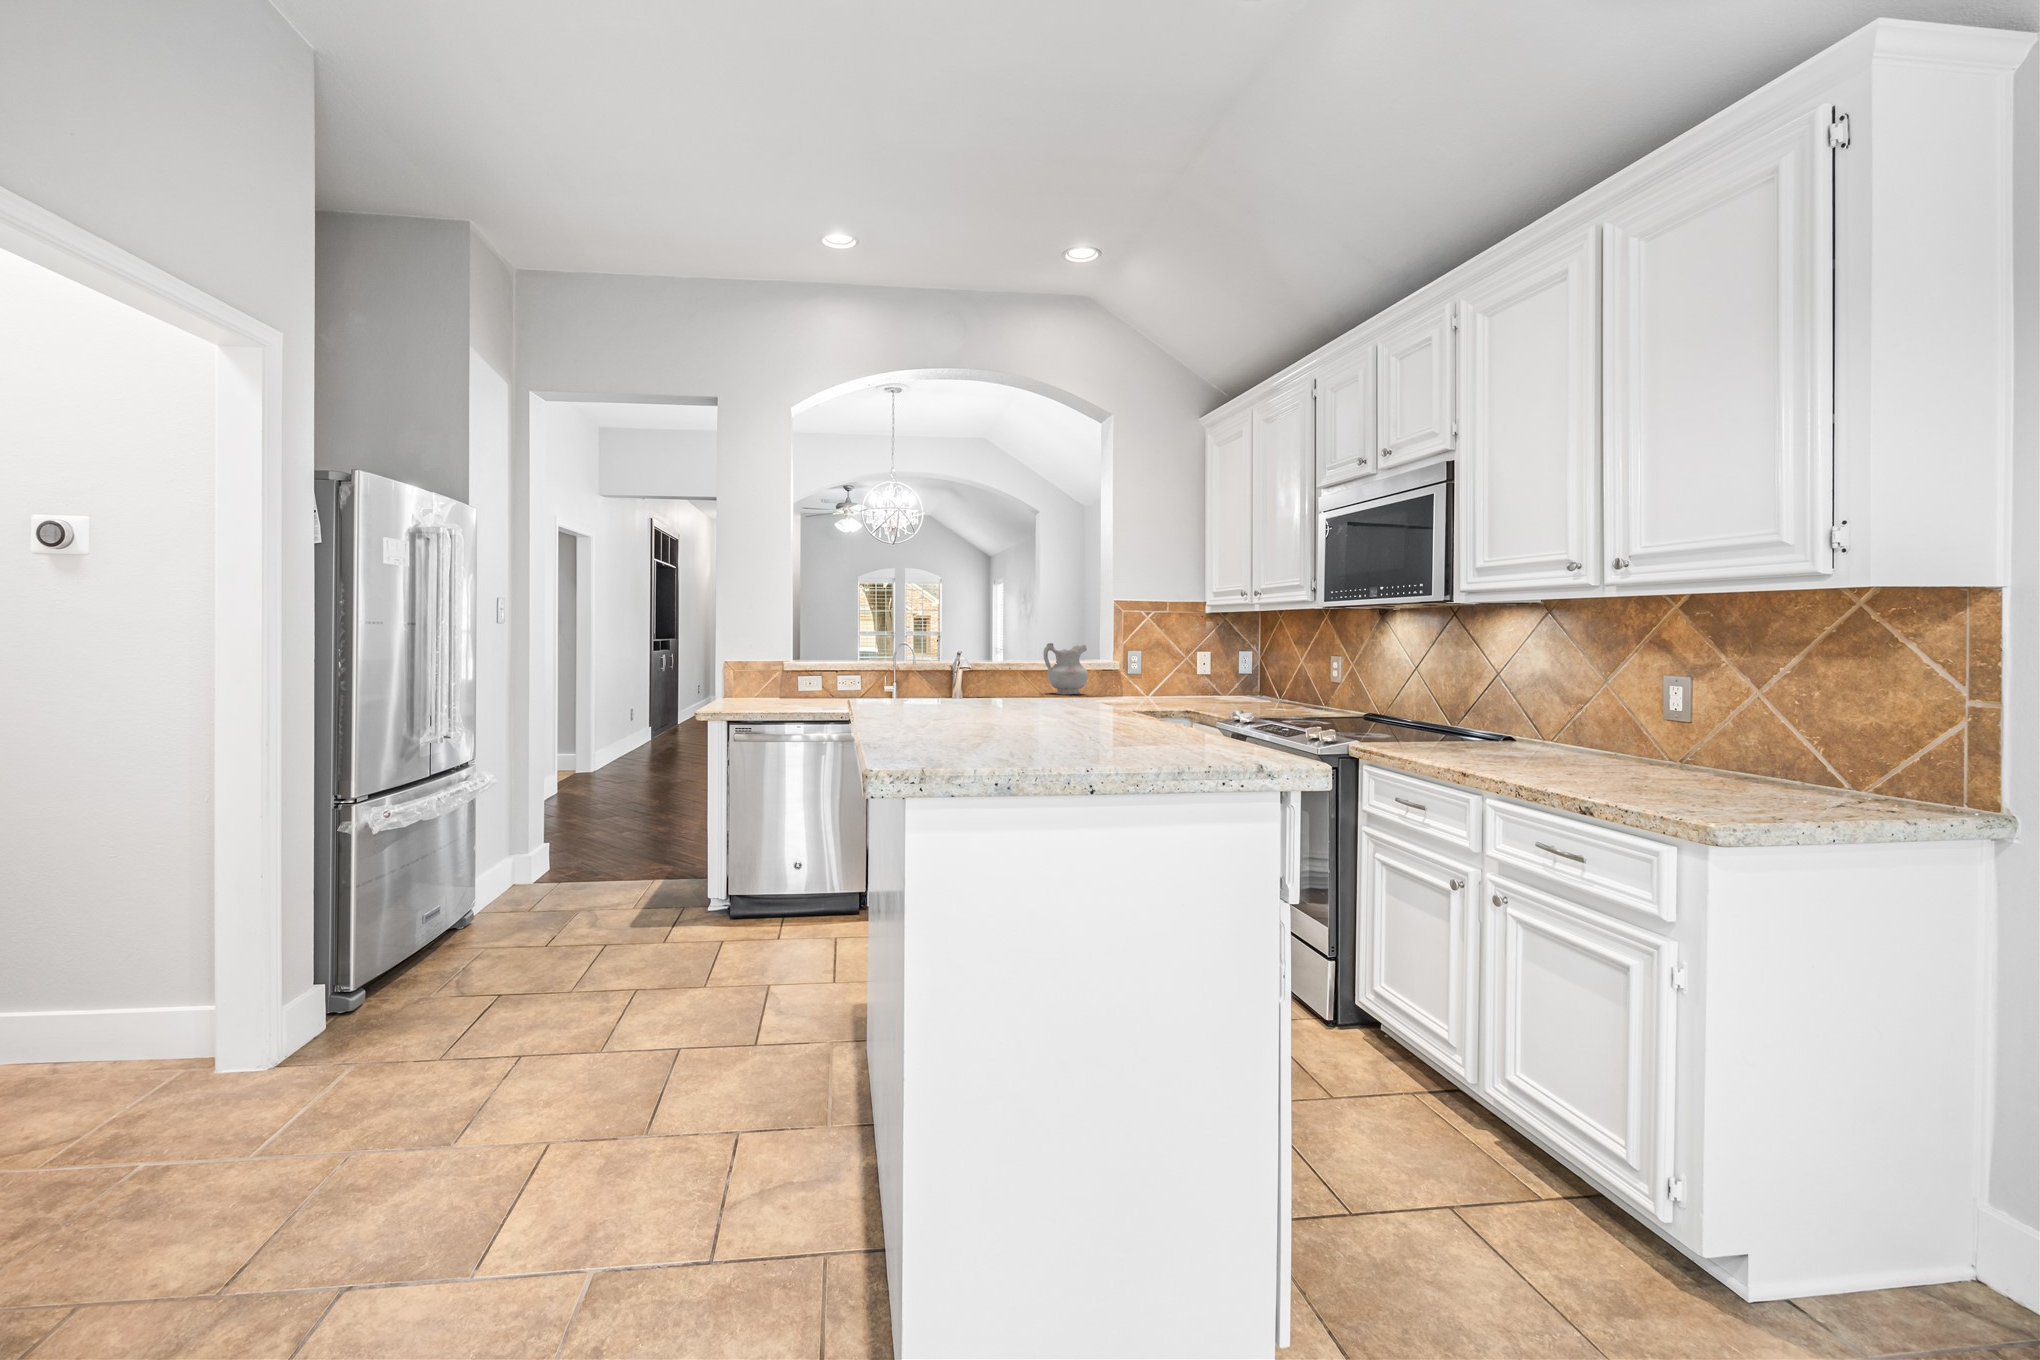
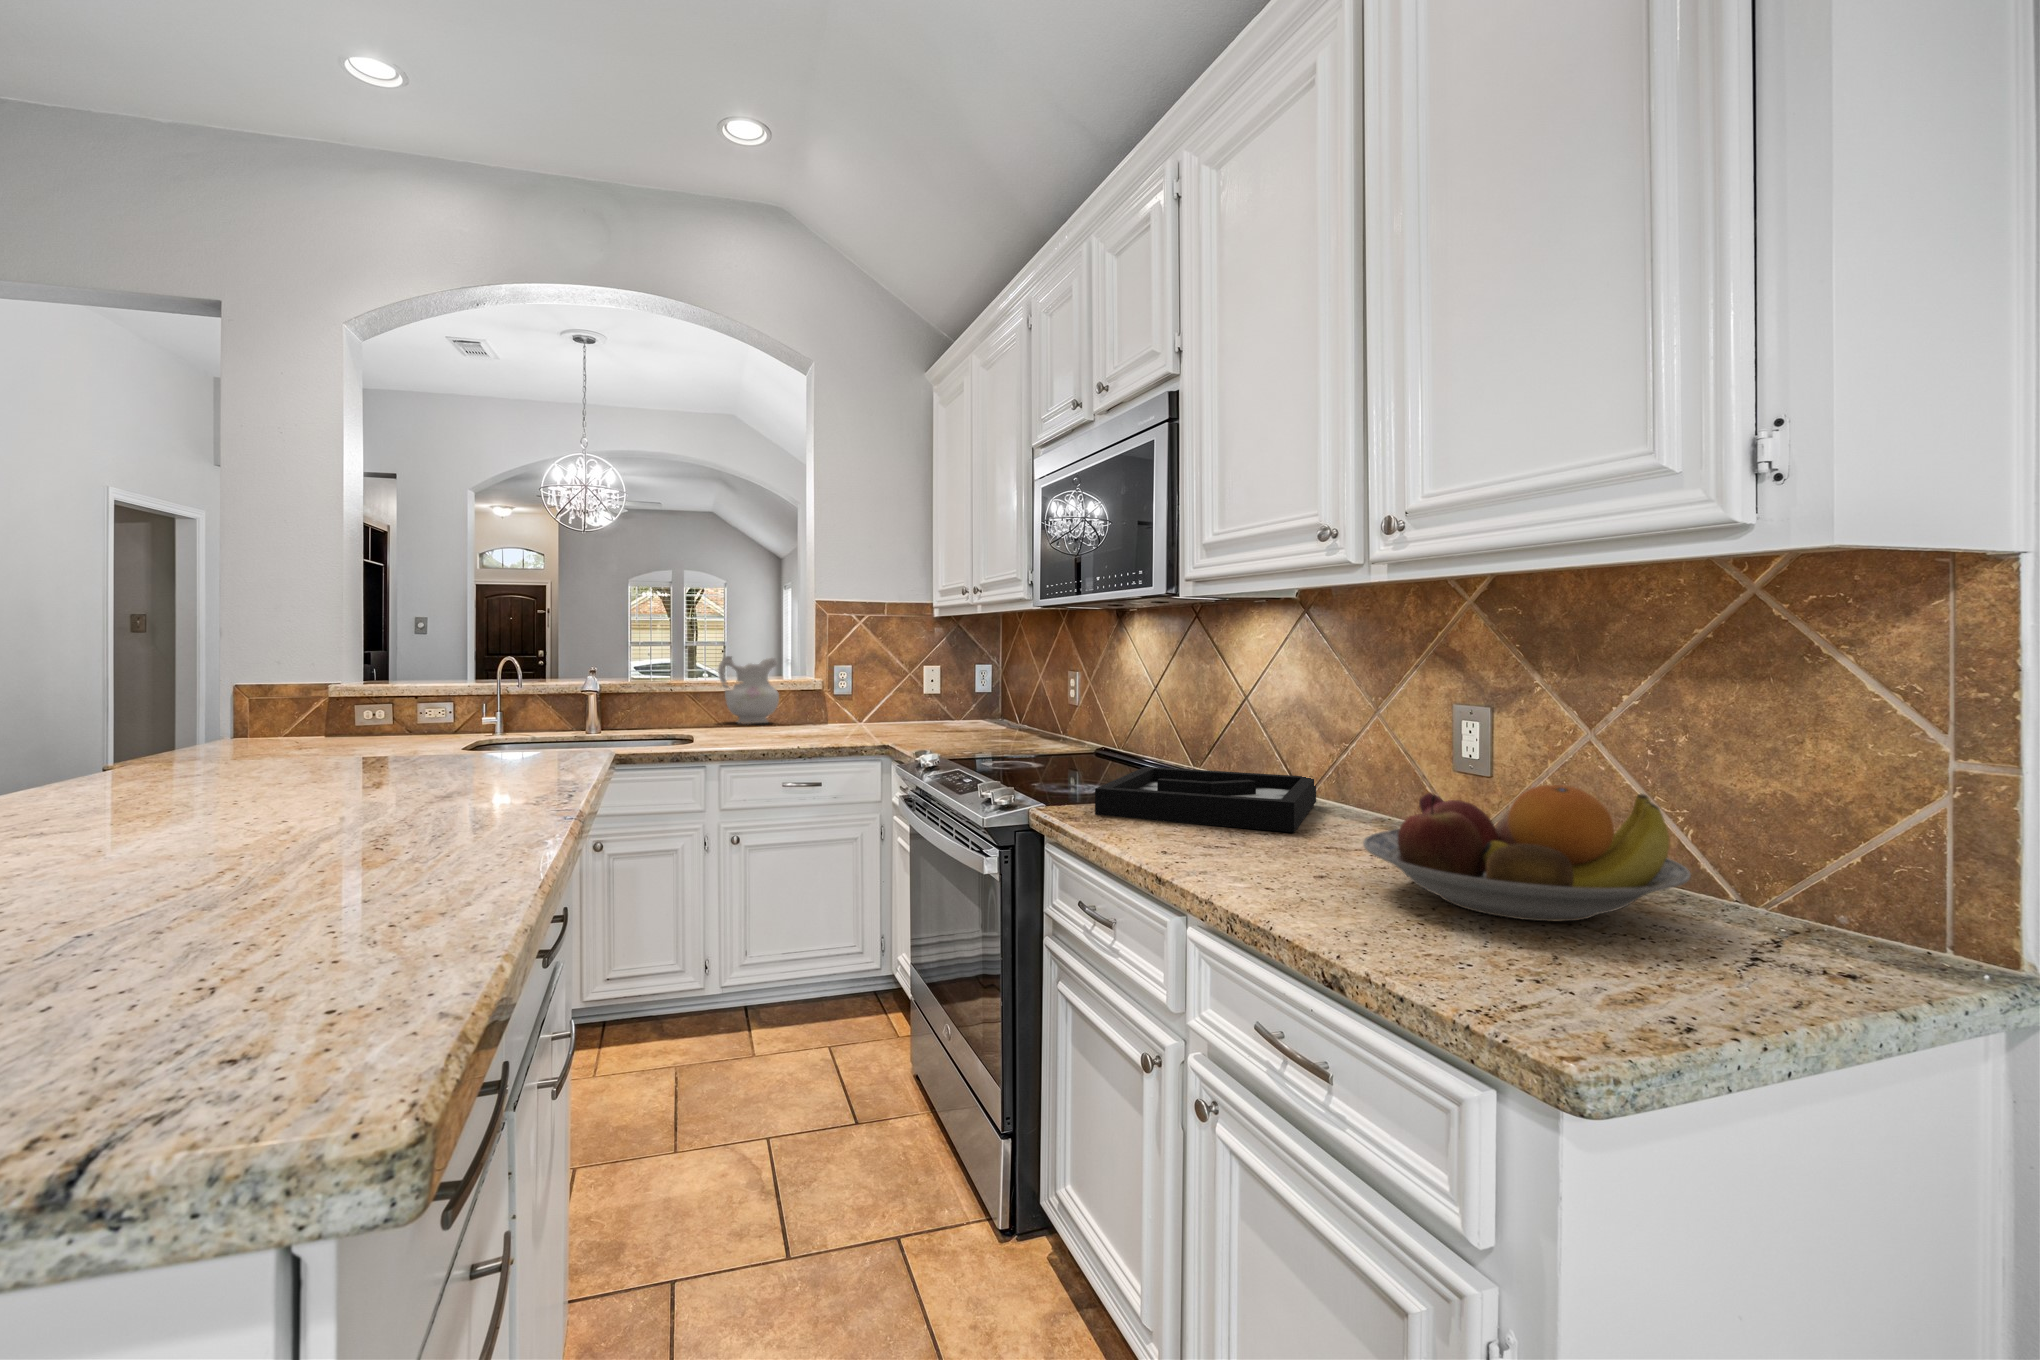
fruit bowl: none [1602,719,1813,794] -> present [1363,785,1691,921]
decorative tray: none [1398,721,1553,758] -> present [1095,767,1316,832]

